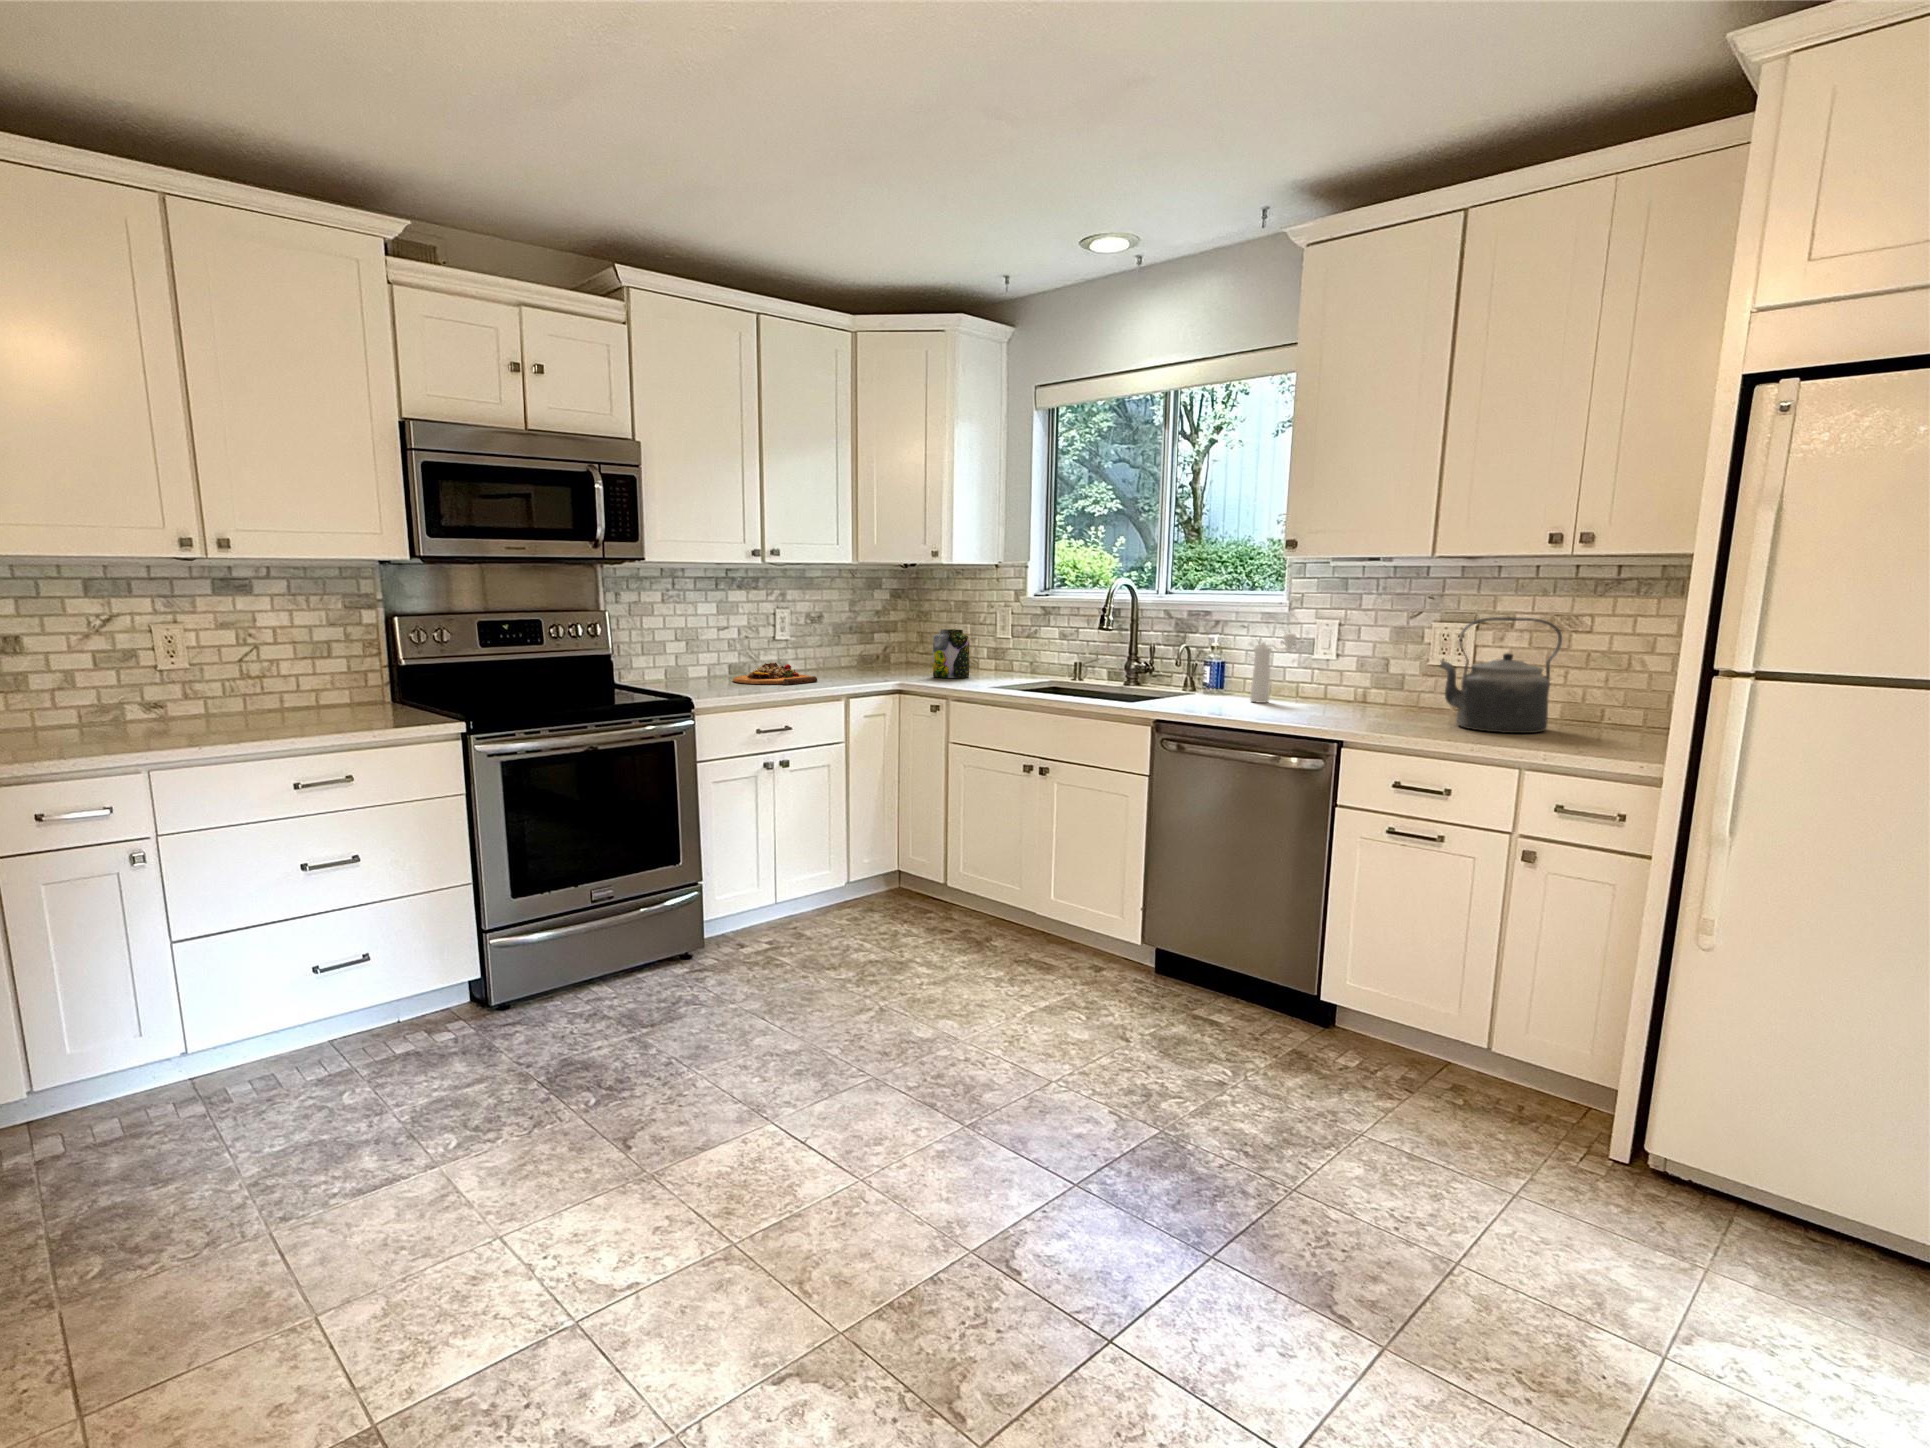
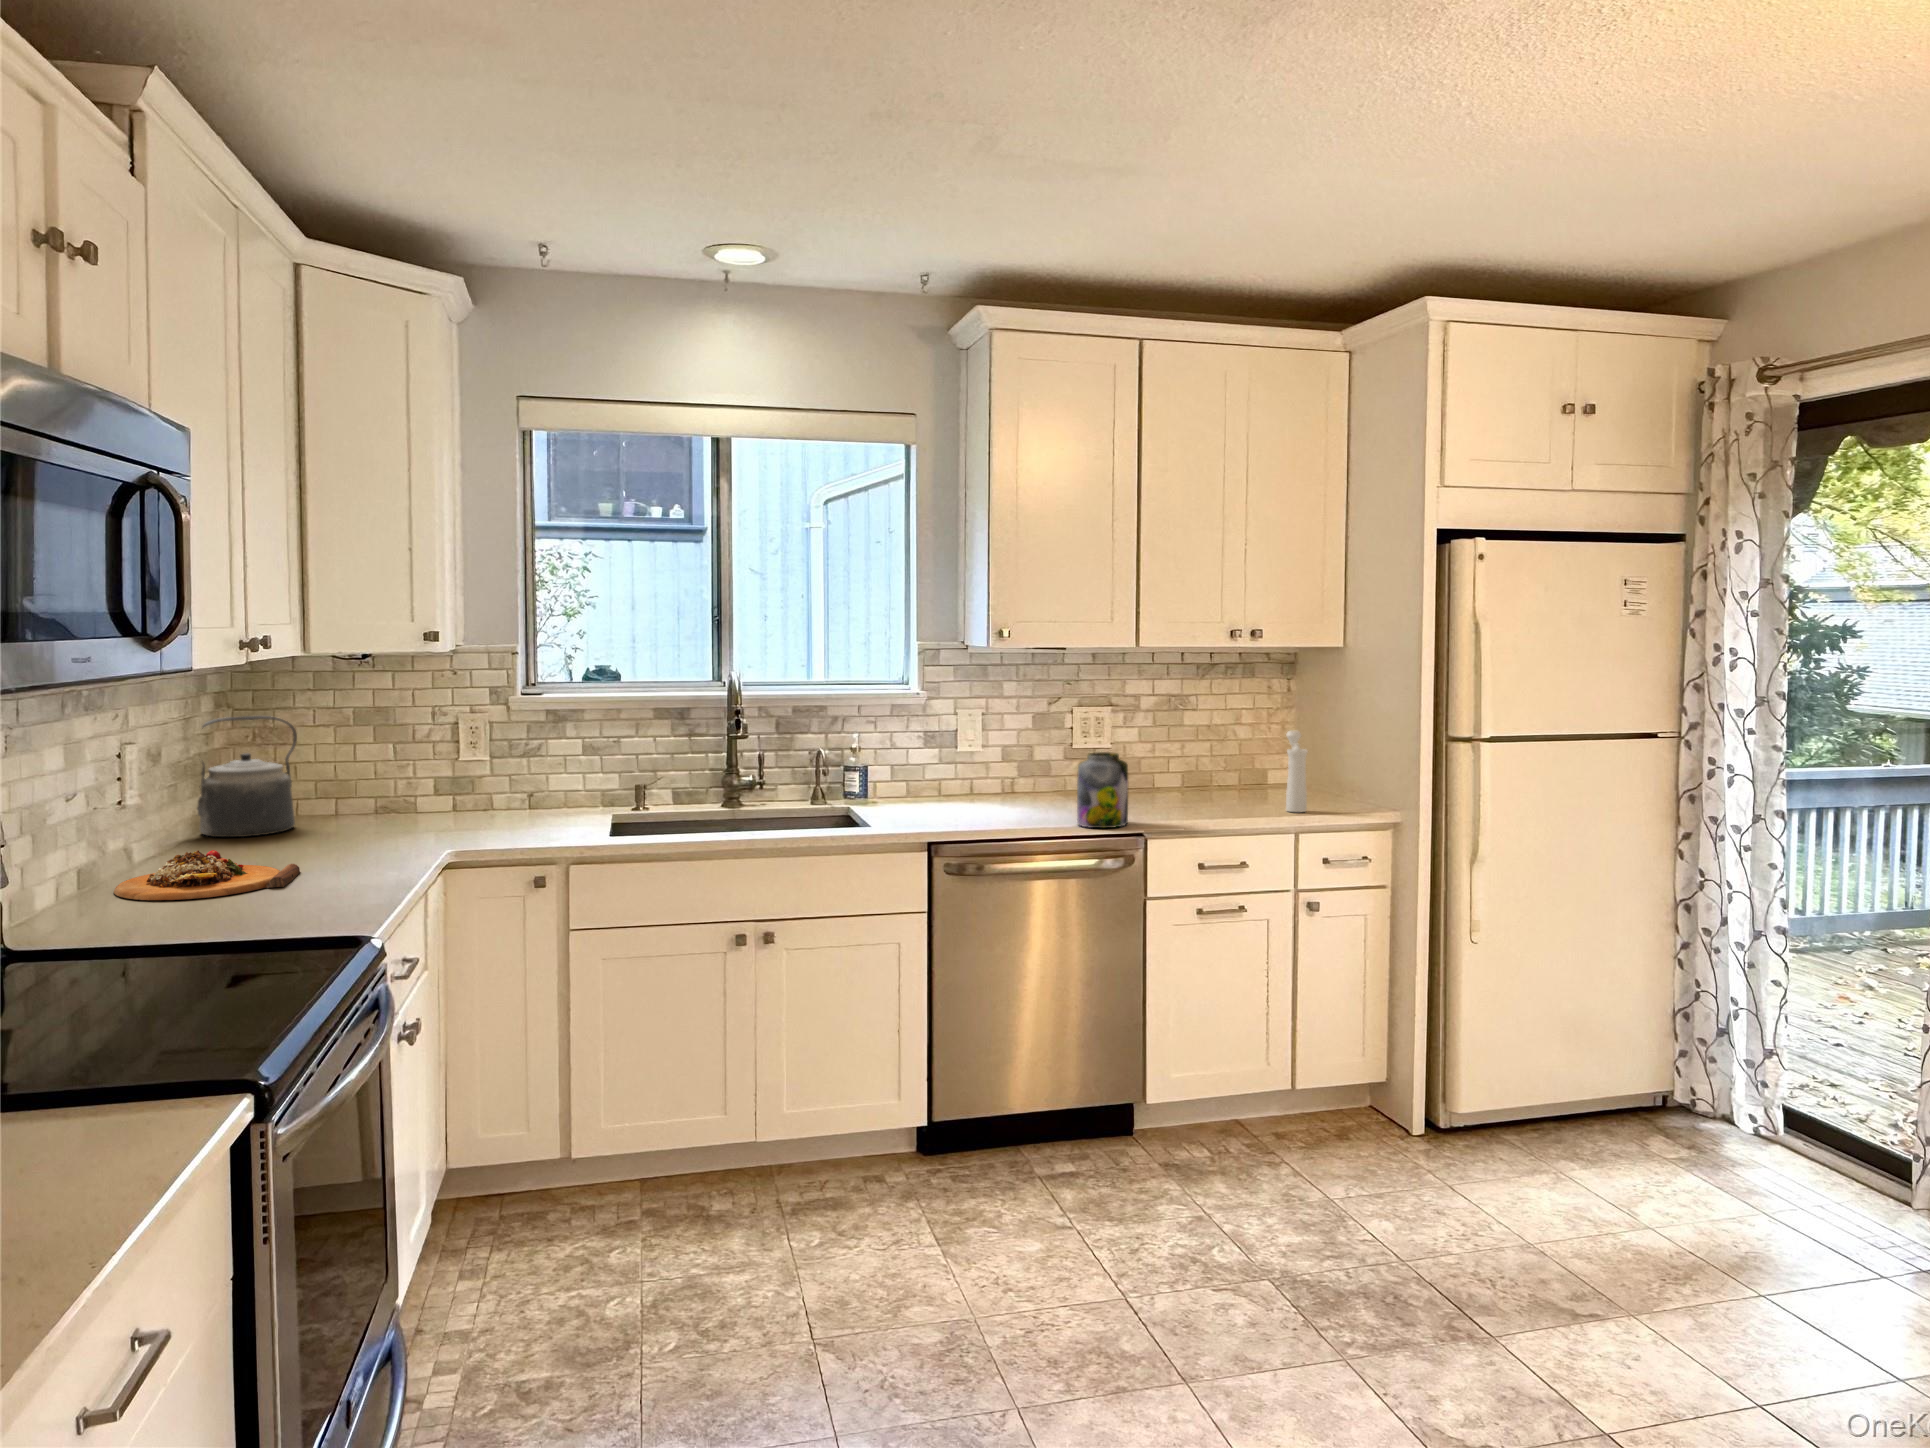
kettle: present [1440,617,1562,733] -> present [197,716,297,837]
jar: present [933,629,970,678] -> present [1077,752,1128,828]
pepper mill: present [1250,634,1296,703] -> present [1286,730,1308,812]

